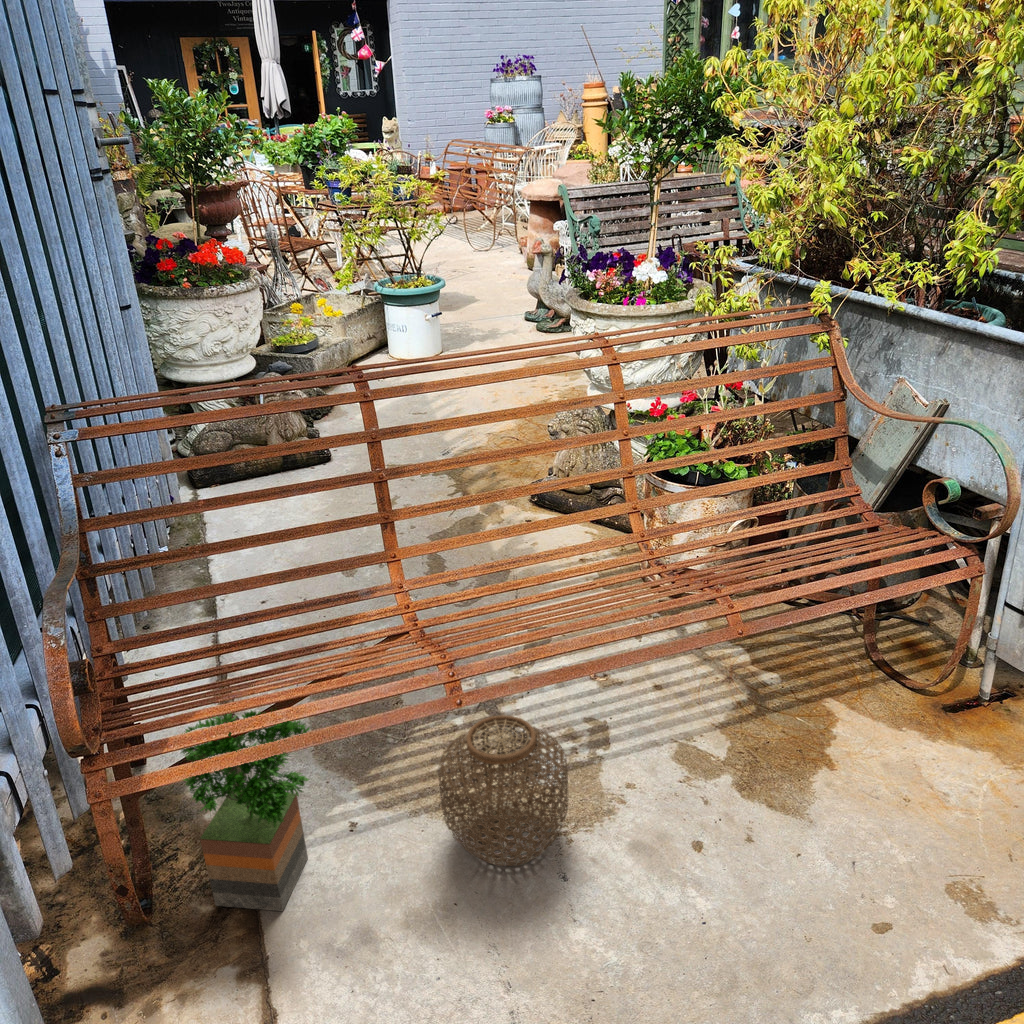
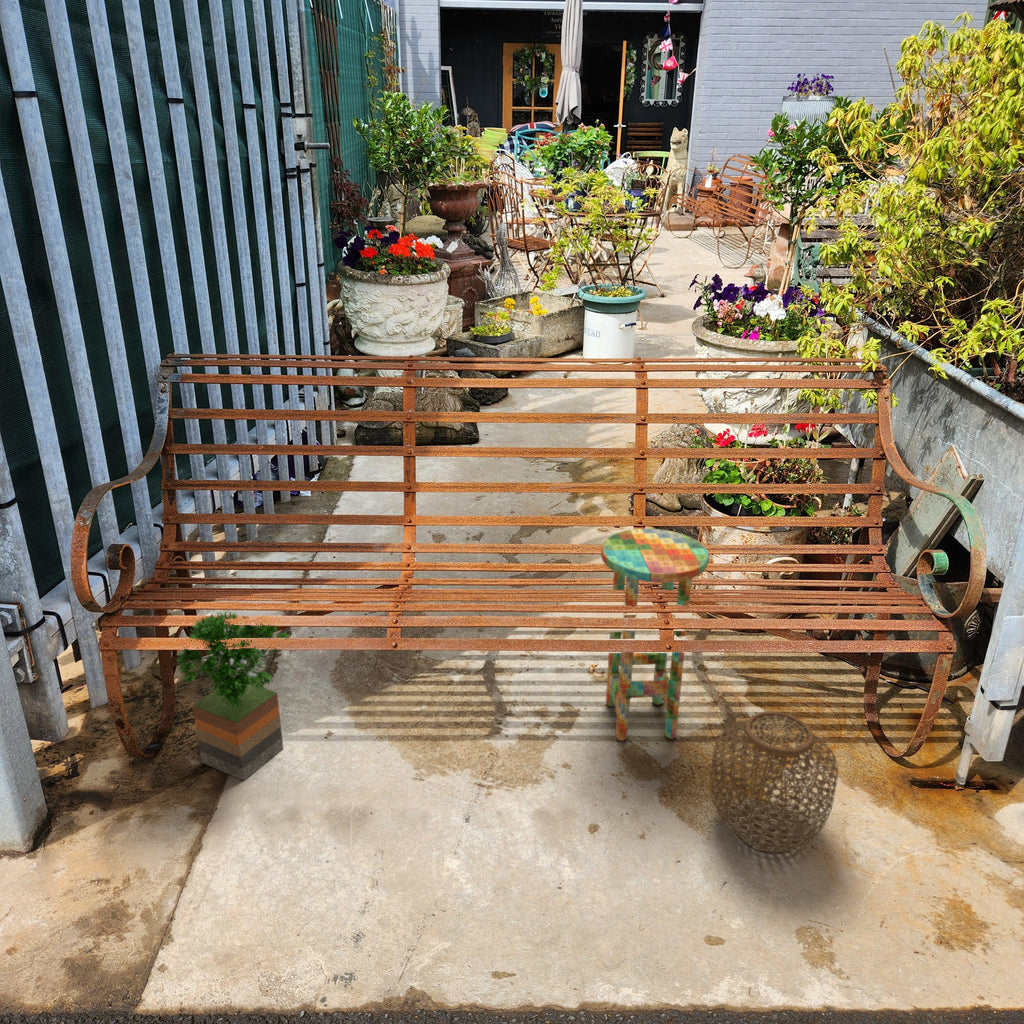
side table: none [620,512,736,743] -> present [601,529,709,741]
woven basket: present [438,715,568,866] -> present [710,711,838,852]

